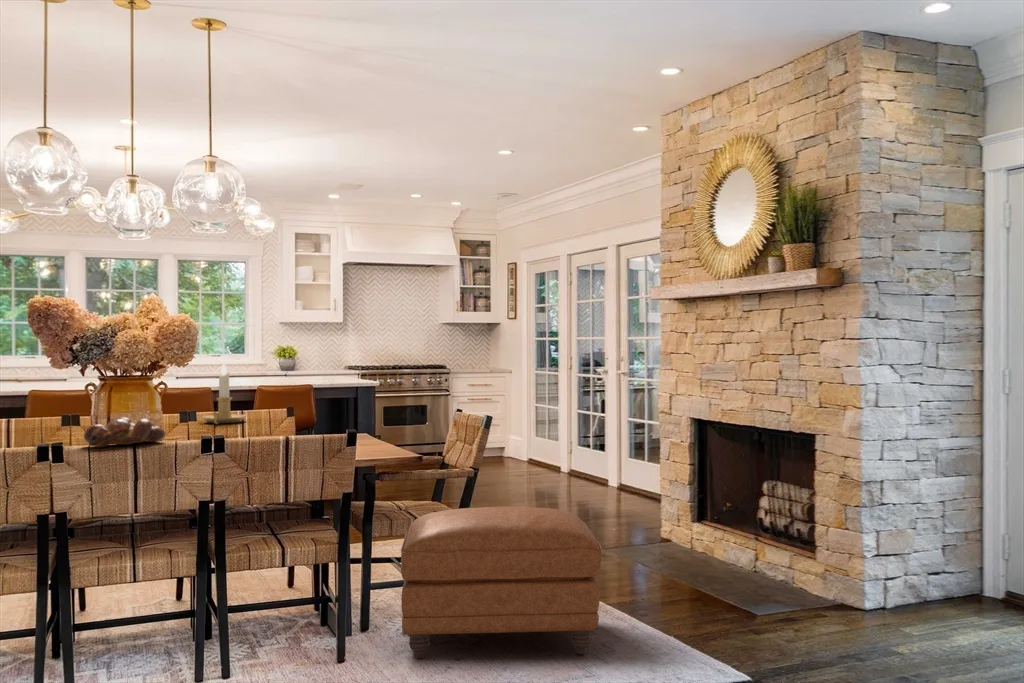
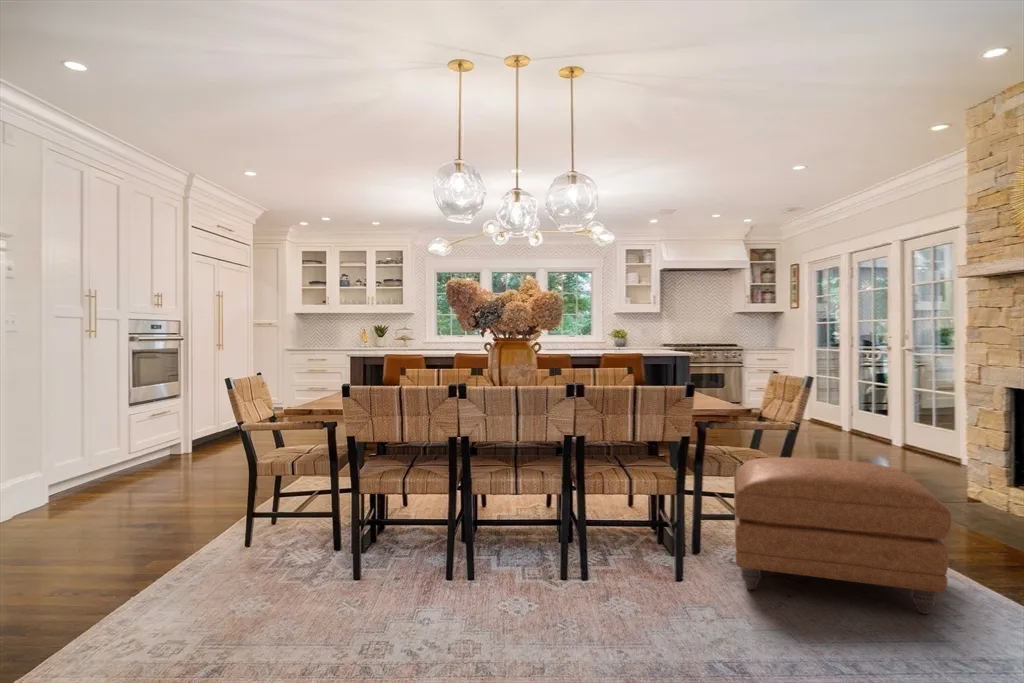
candlestick: present [202,364,246,424] -> none [566,330,599,376]
bread loaf: present [84,417,166,447] -> none [481,367,539,389]

